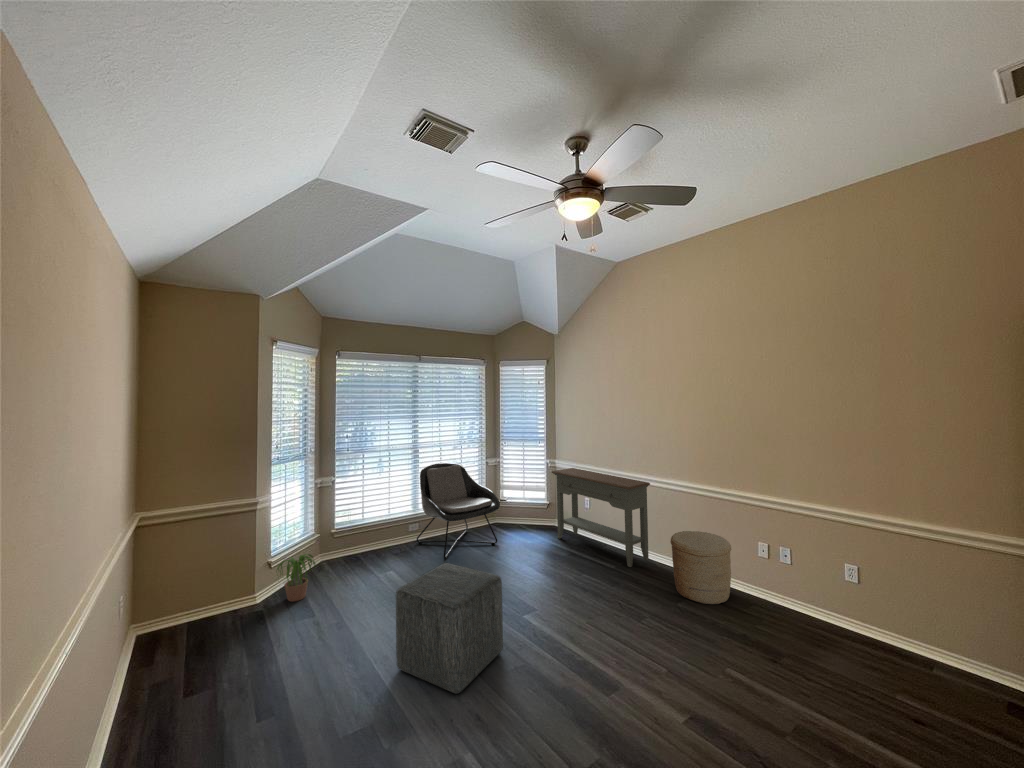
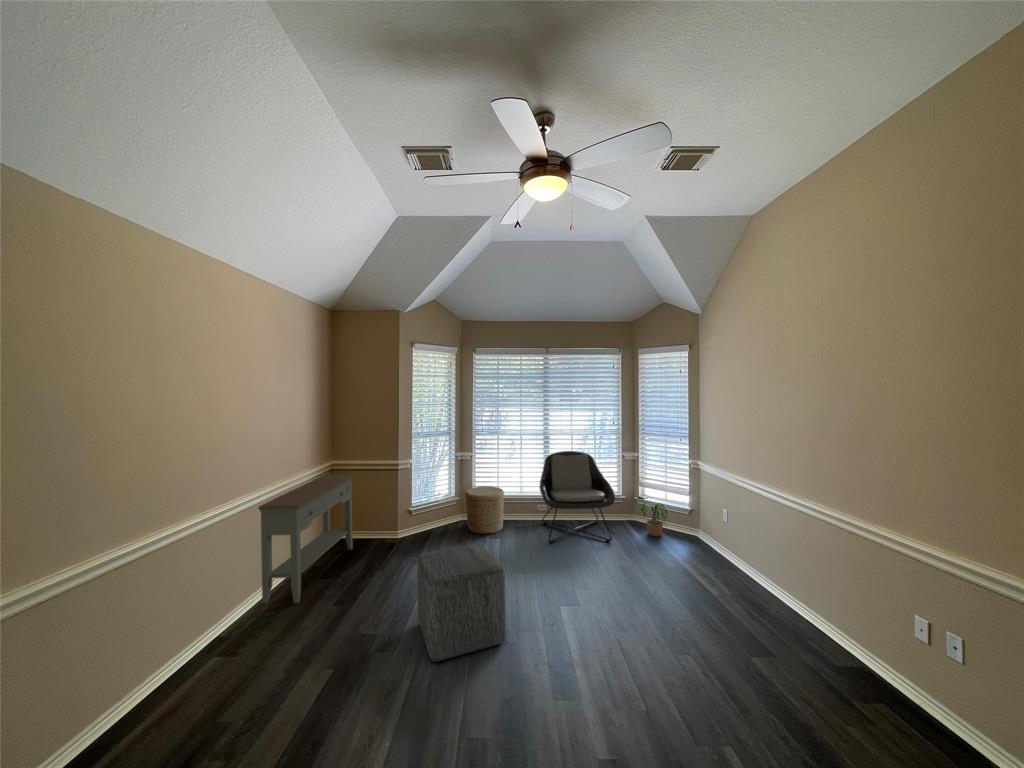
console table: present [552,468,650,567] -> present [258,474,356,604]
woven basket: present [670,531,731,604] -> present [465,486,504,534]
potted plant: present [277,554,315,602] -> present [641,503,668,536]

